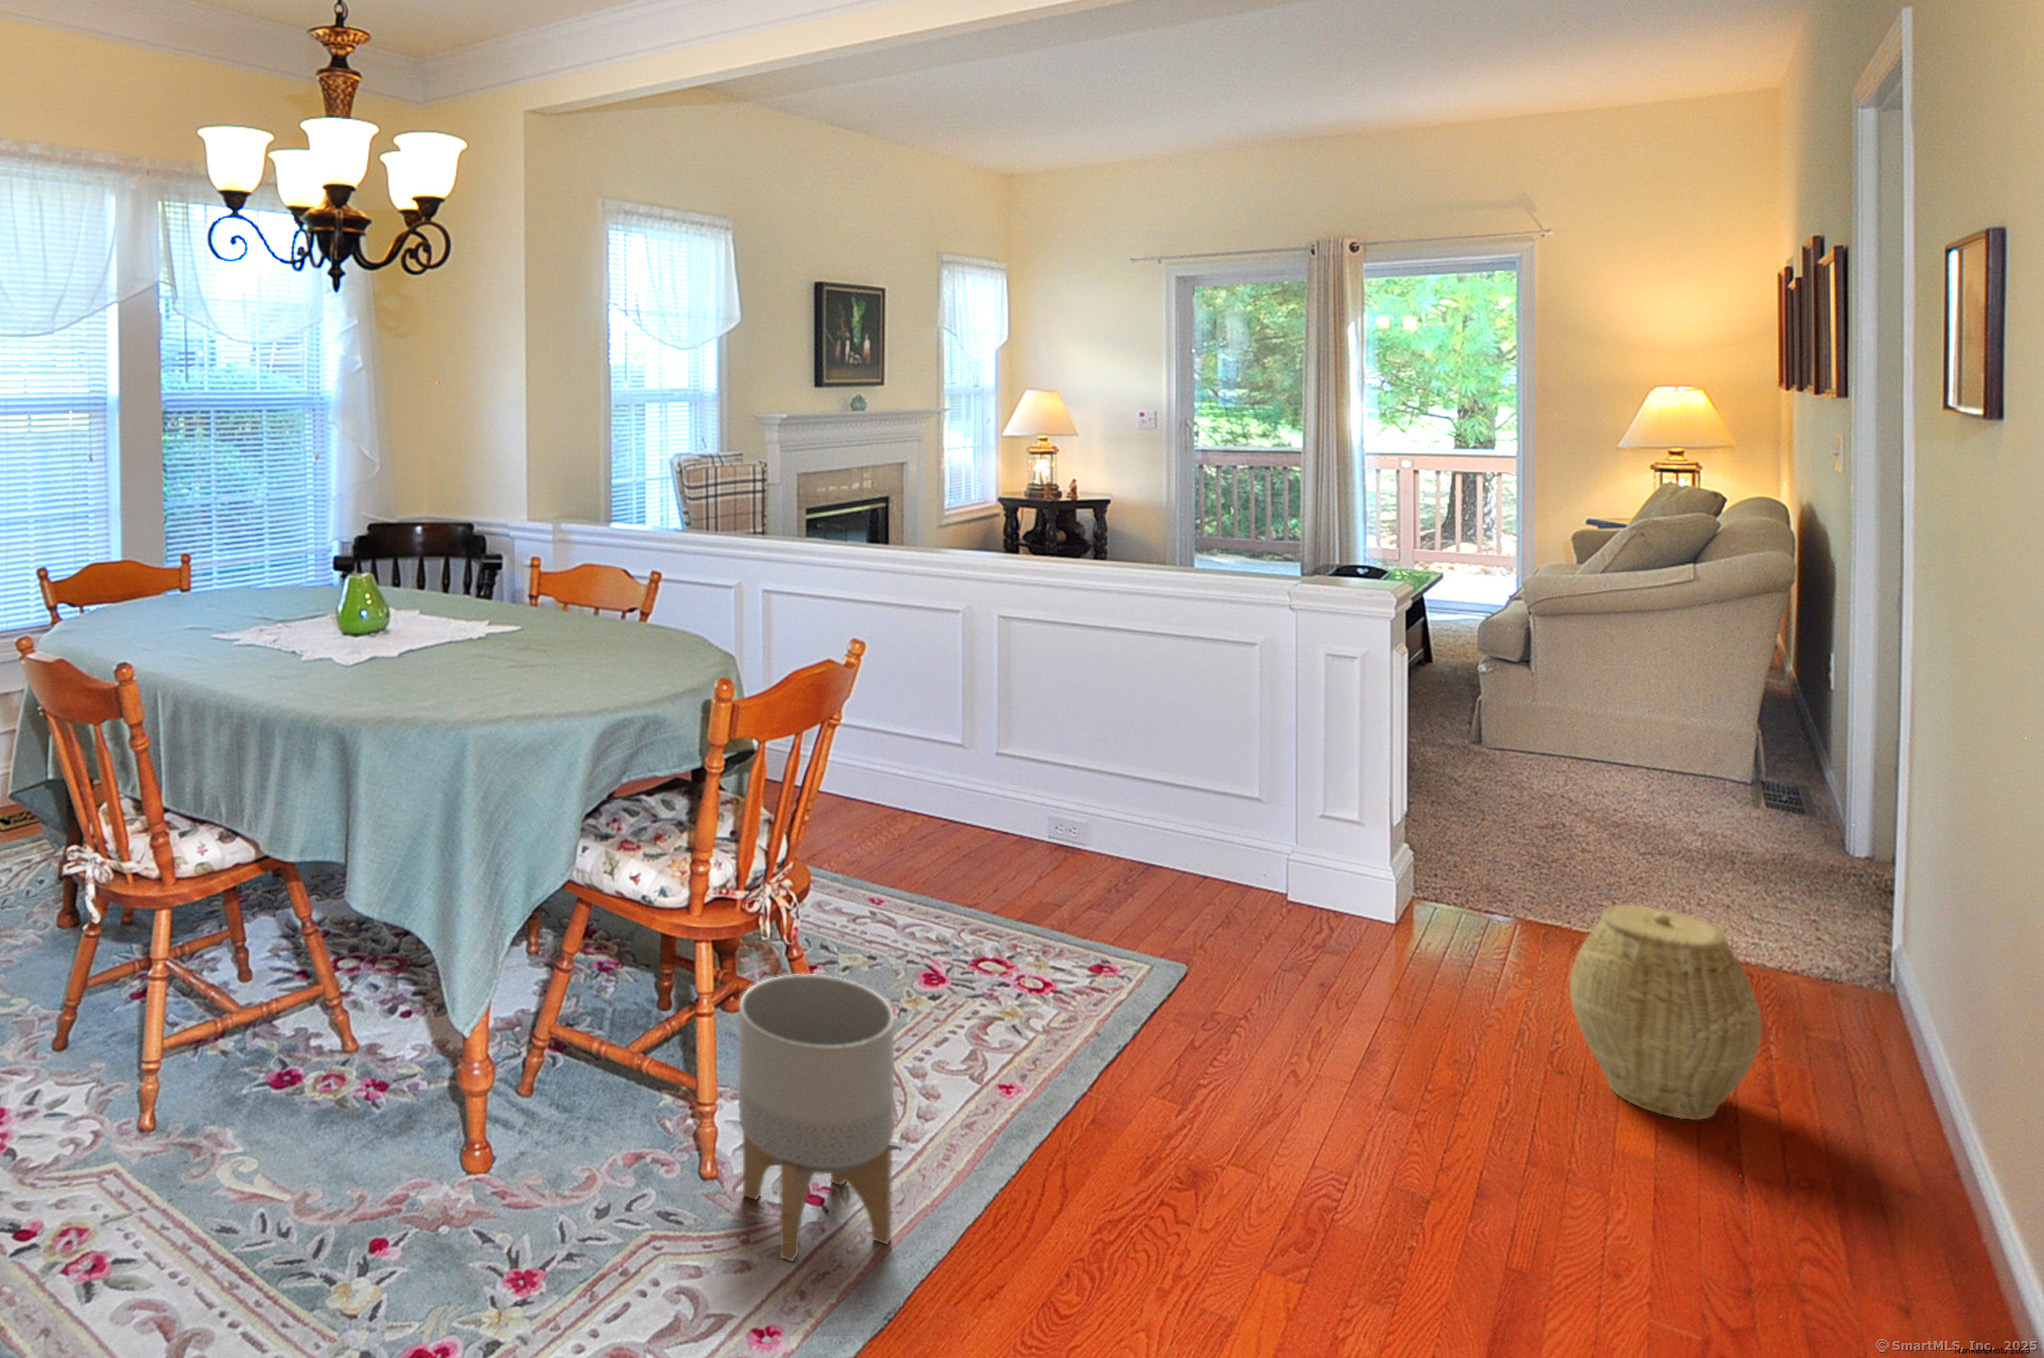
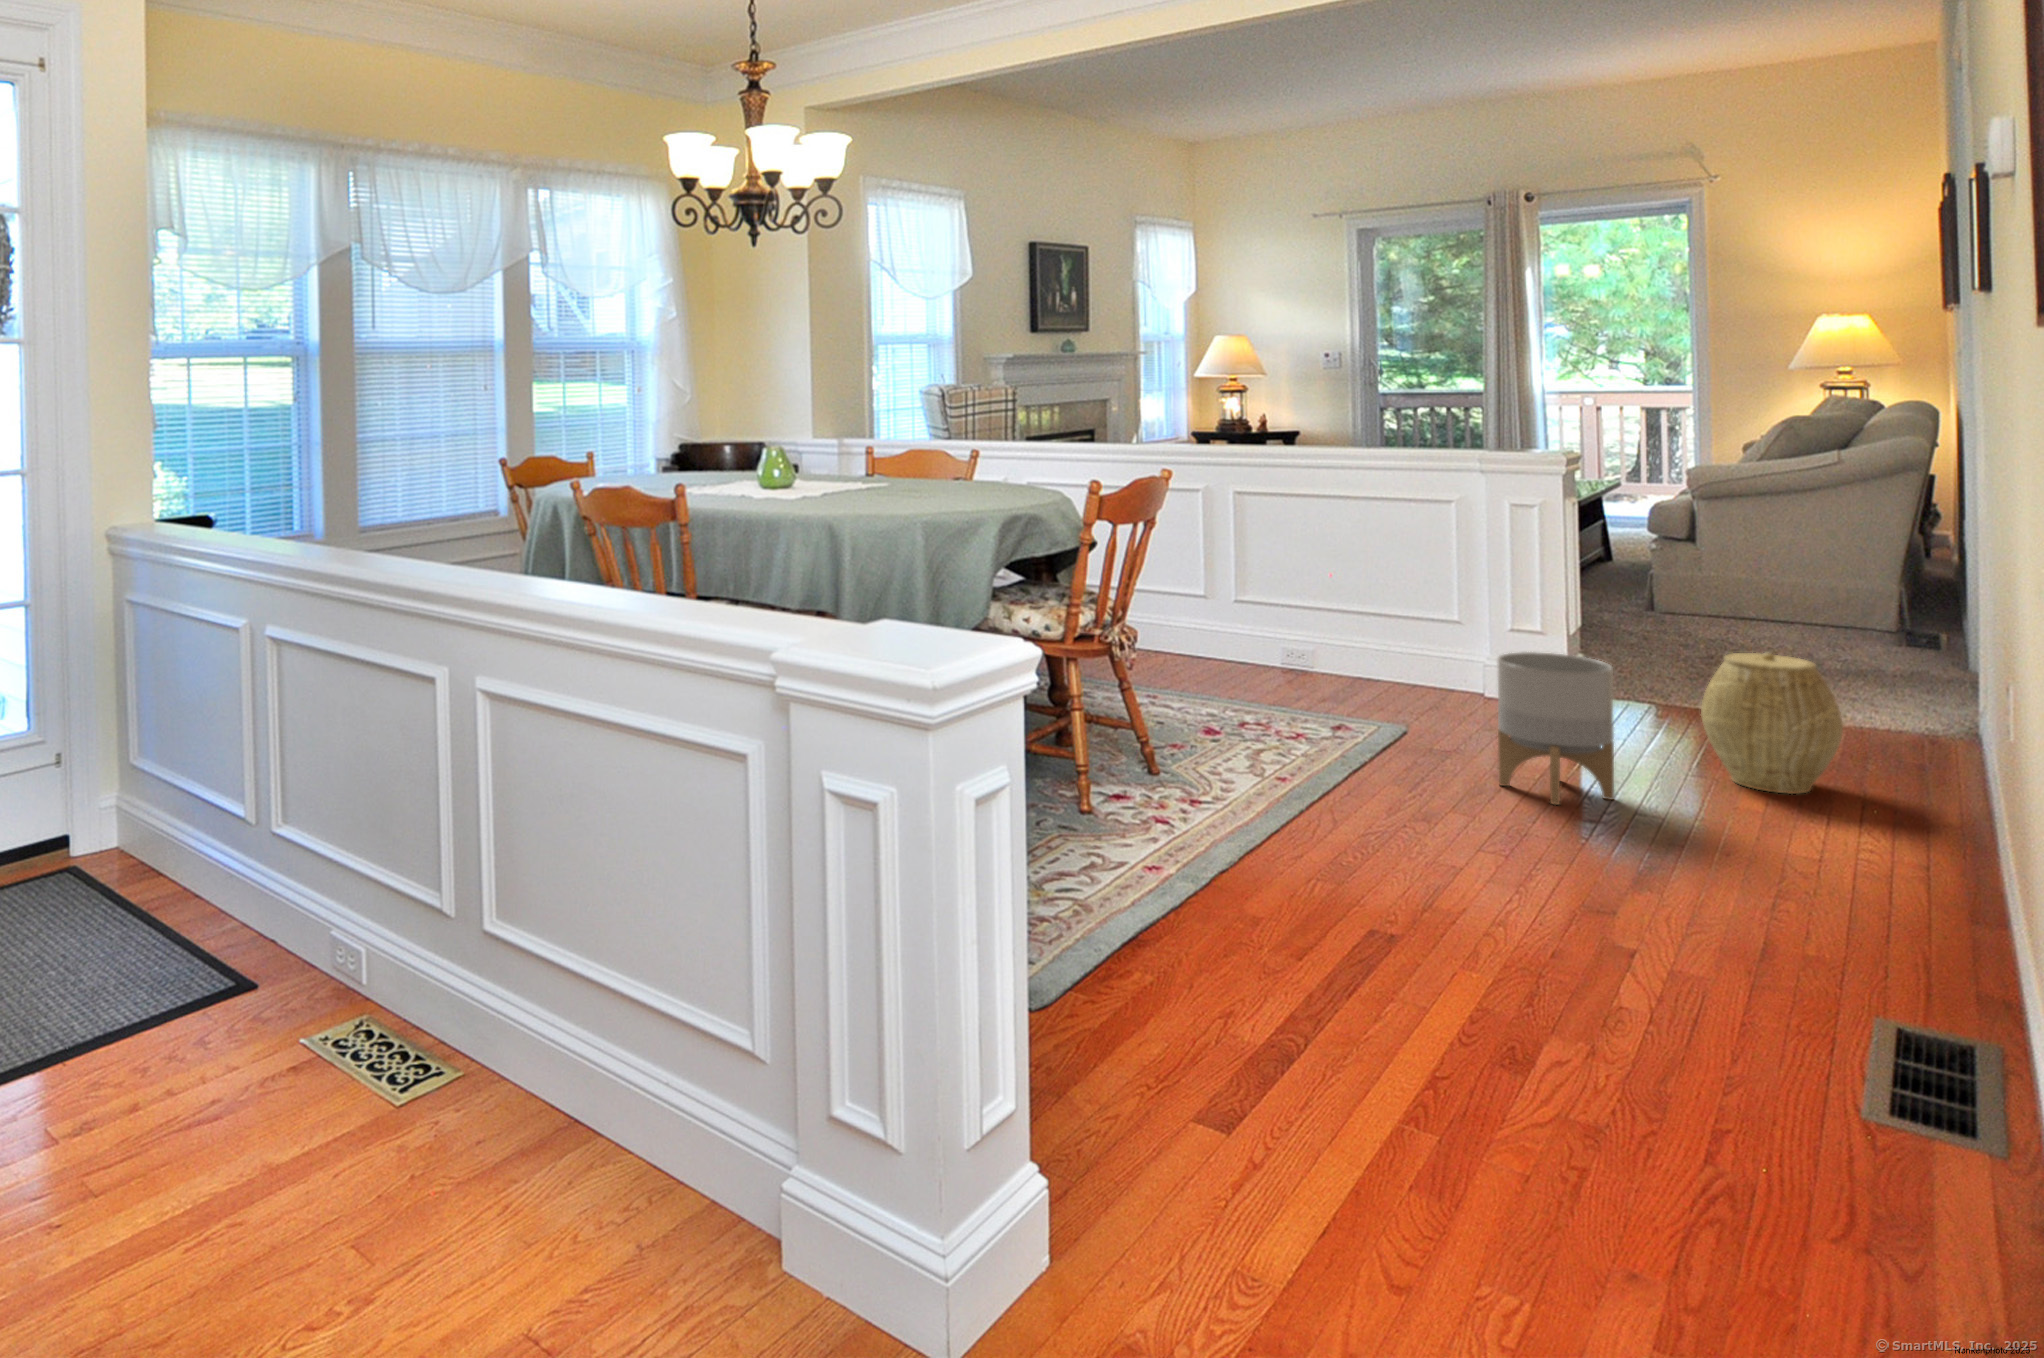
planter: present [739,974,894,1261] -> present [1497,652,1614,805]

